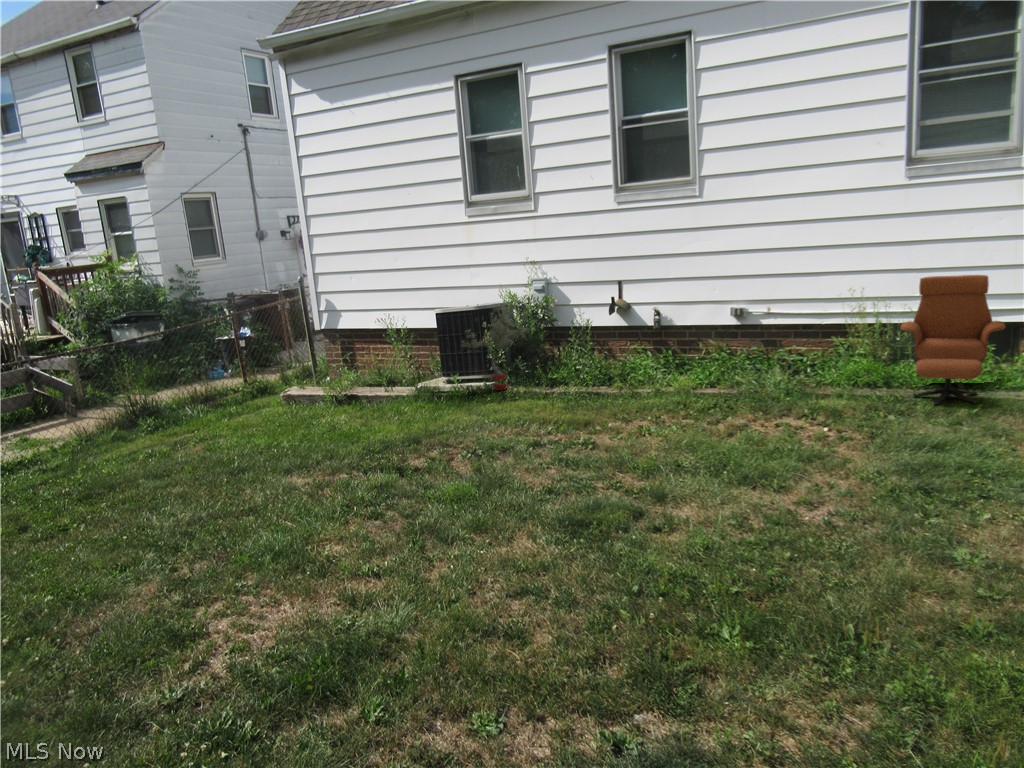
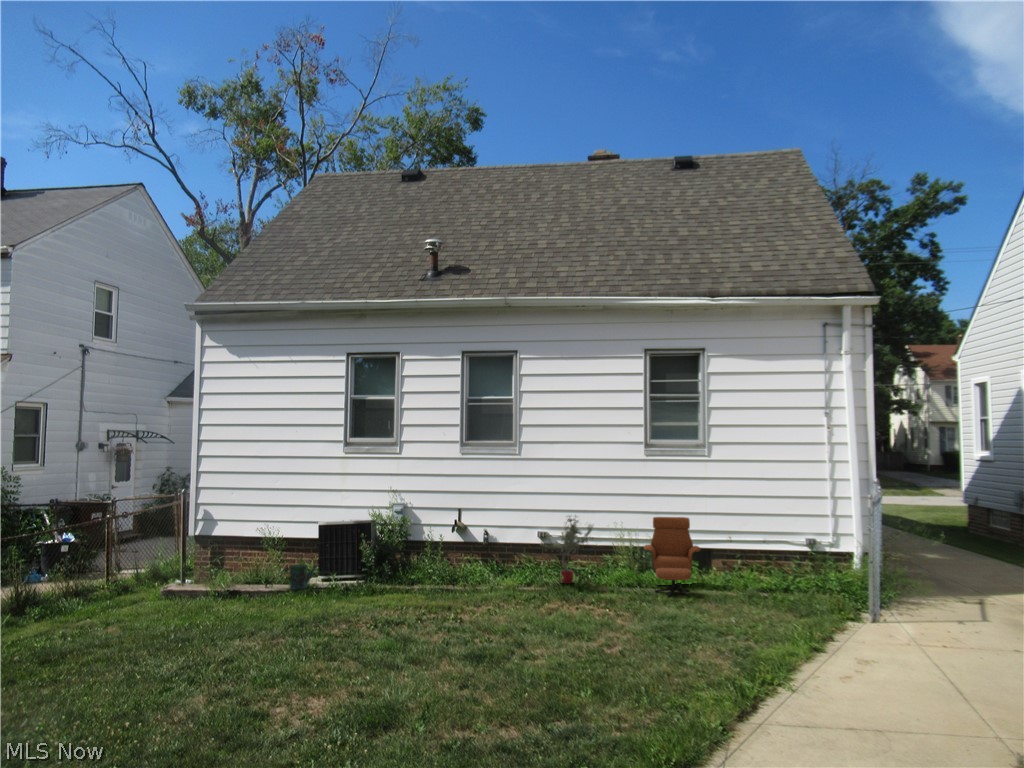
potted tree: present [462,302,529,391] -> present [541,516,593,584]
watering can: none [401,355,447,392] -> present [290,560,321,590]

